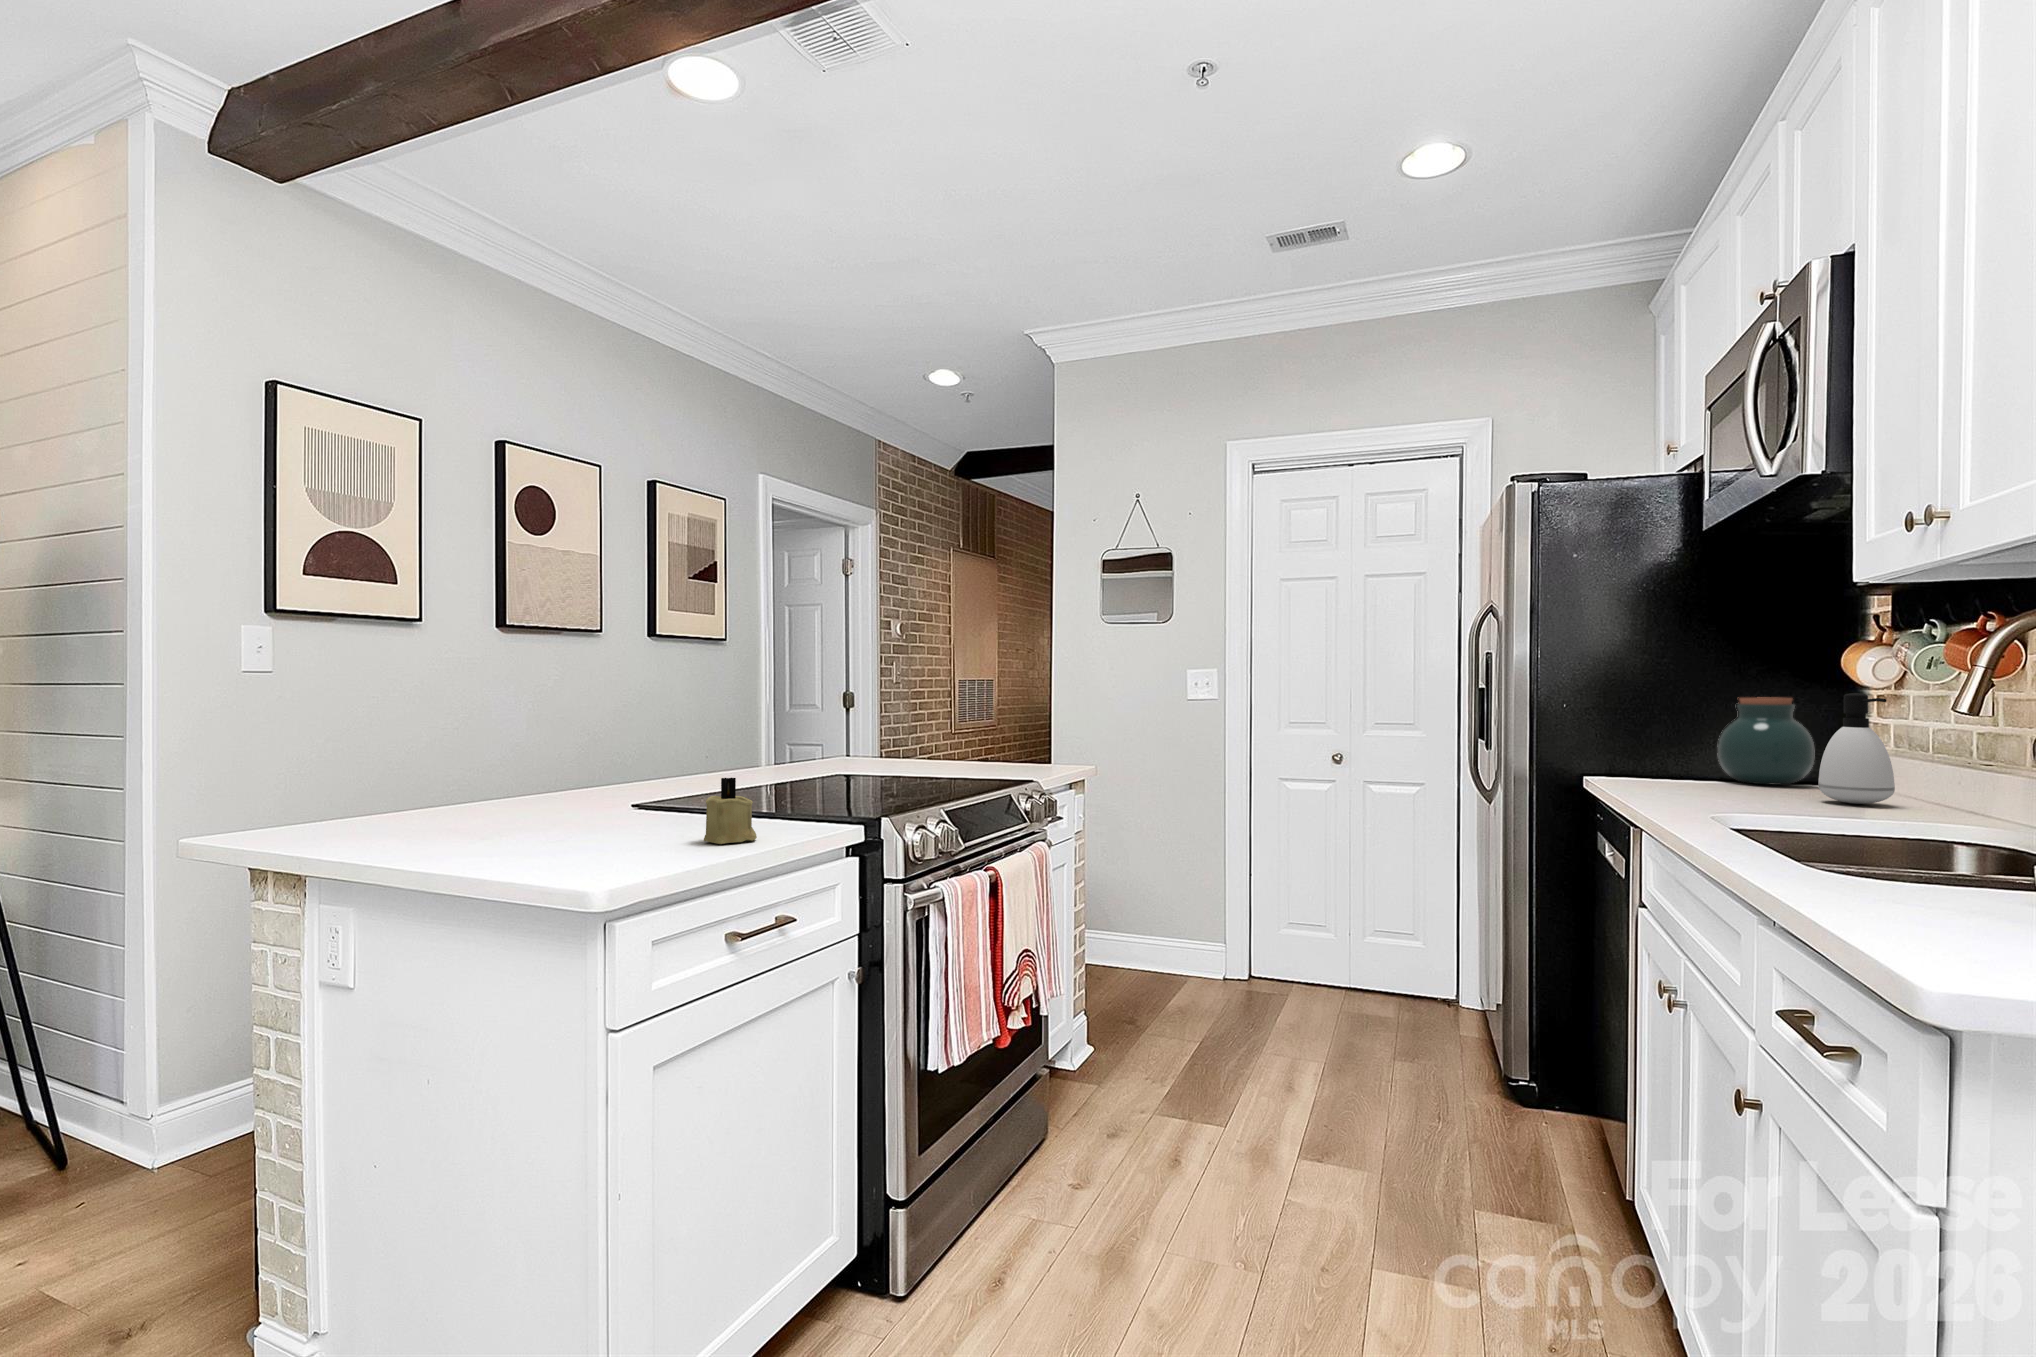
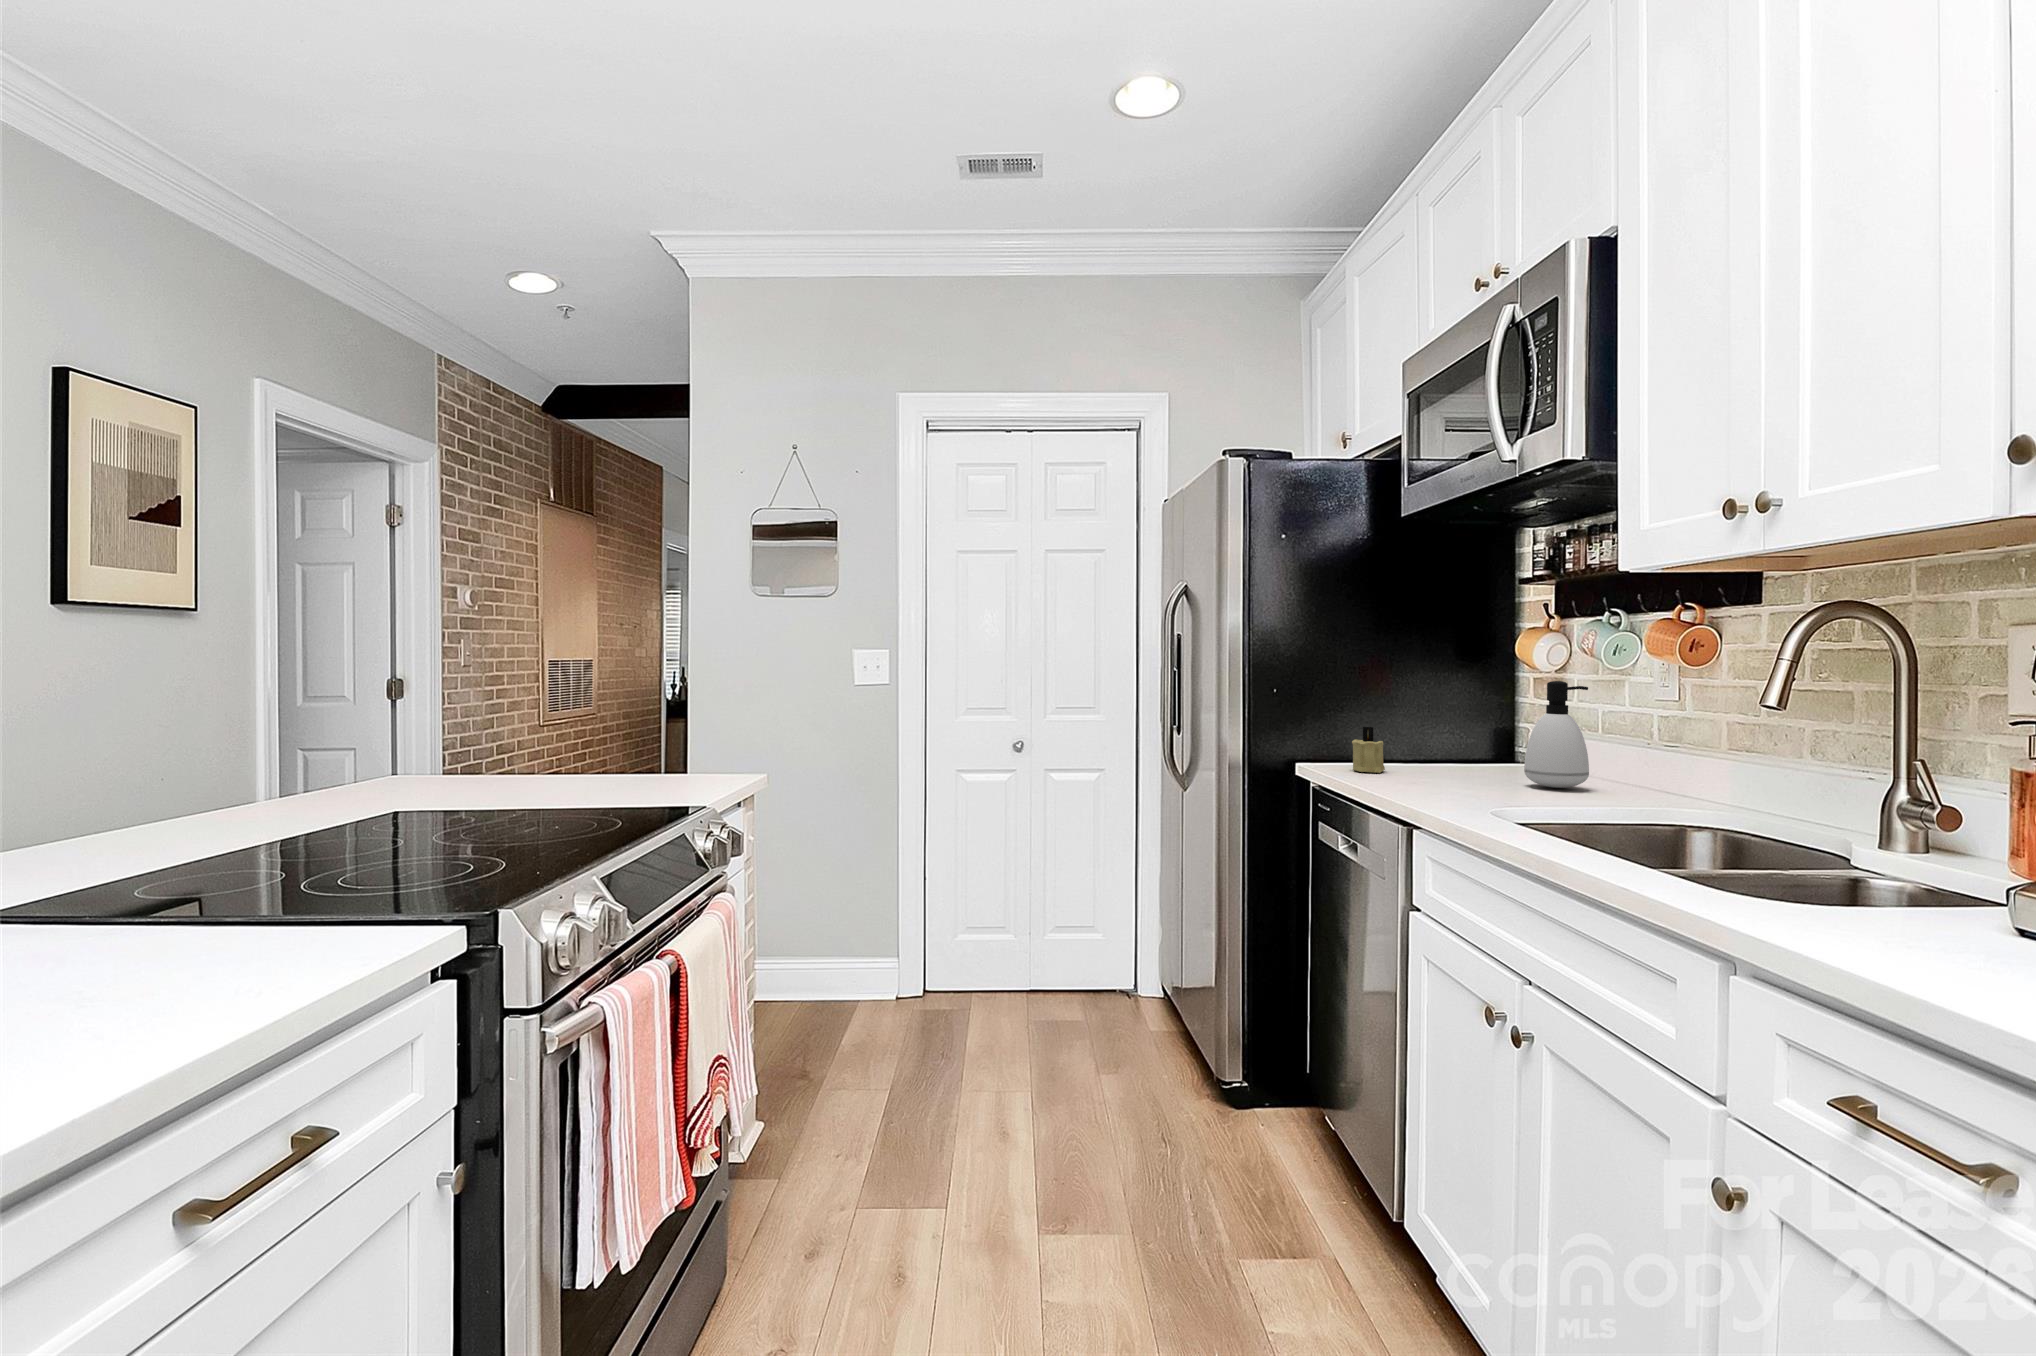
jar: present [1718,697,1815,785] -> none [1407,682,1489,766]
candle: present [704,778,757,844] -> present [1352,727,1385,773]

